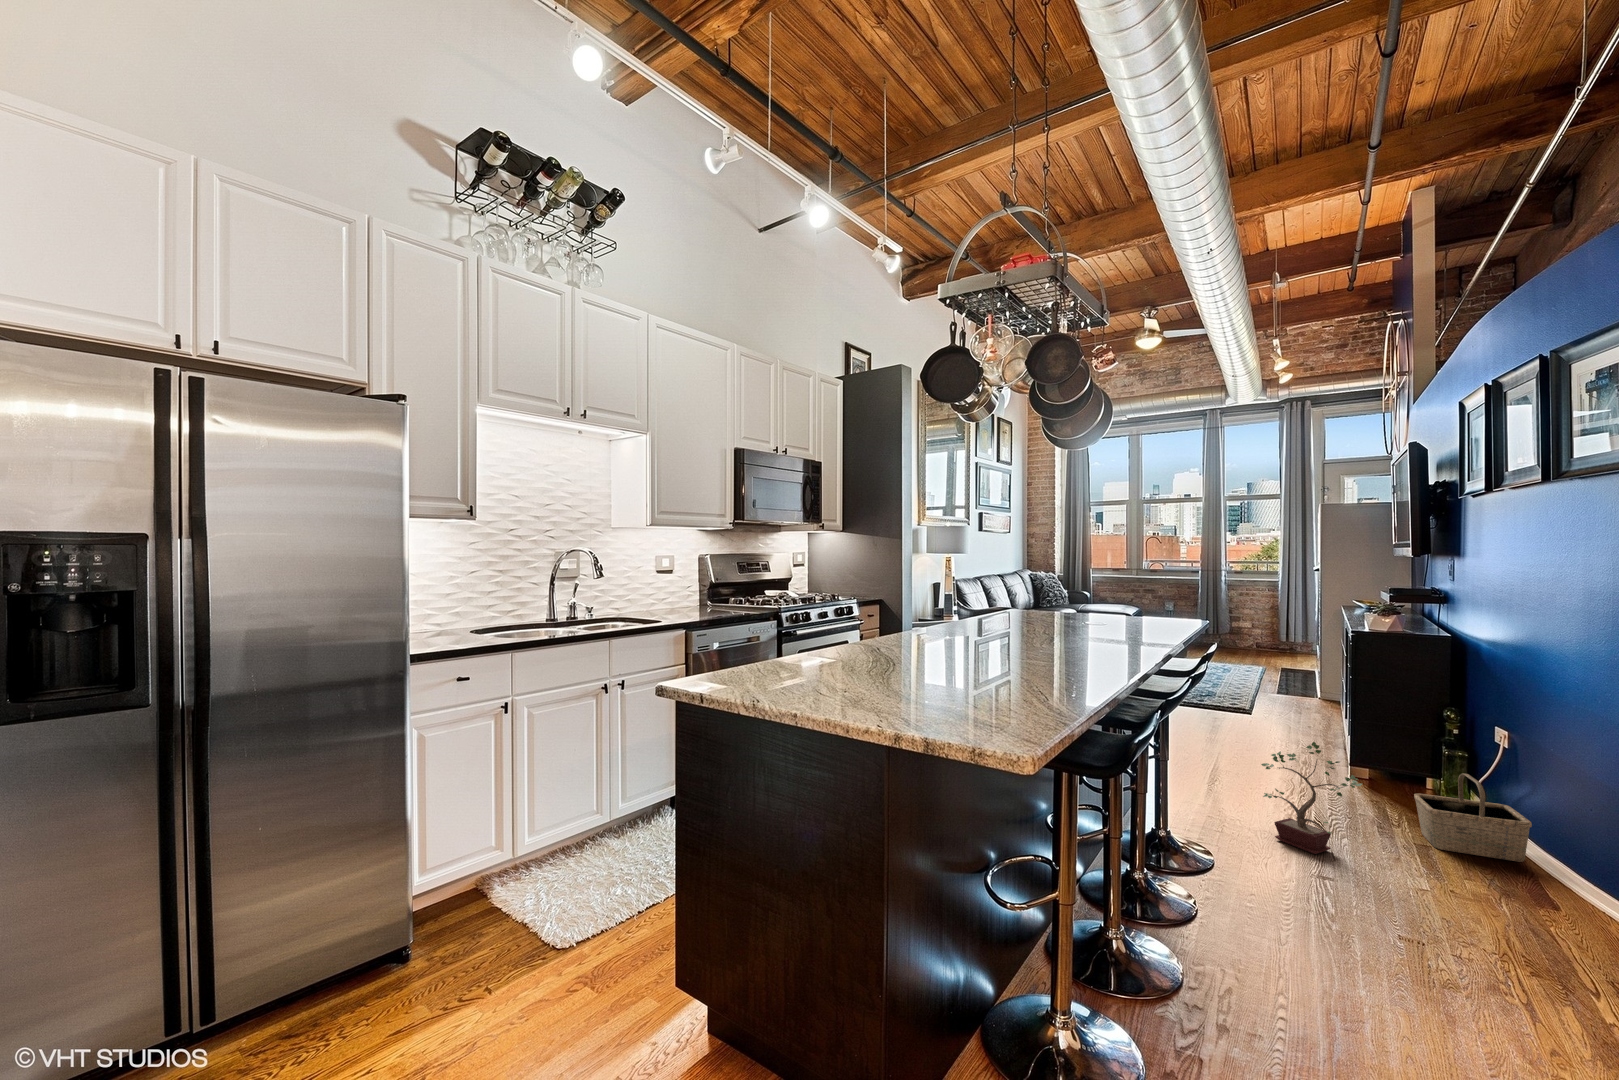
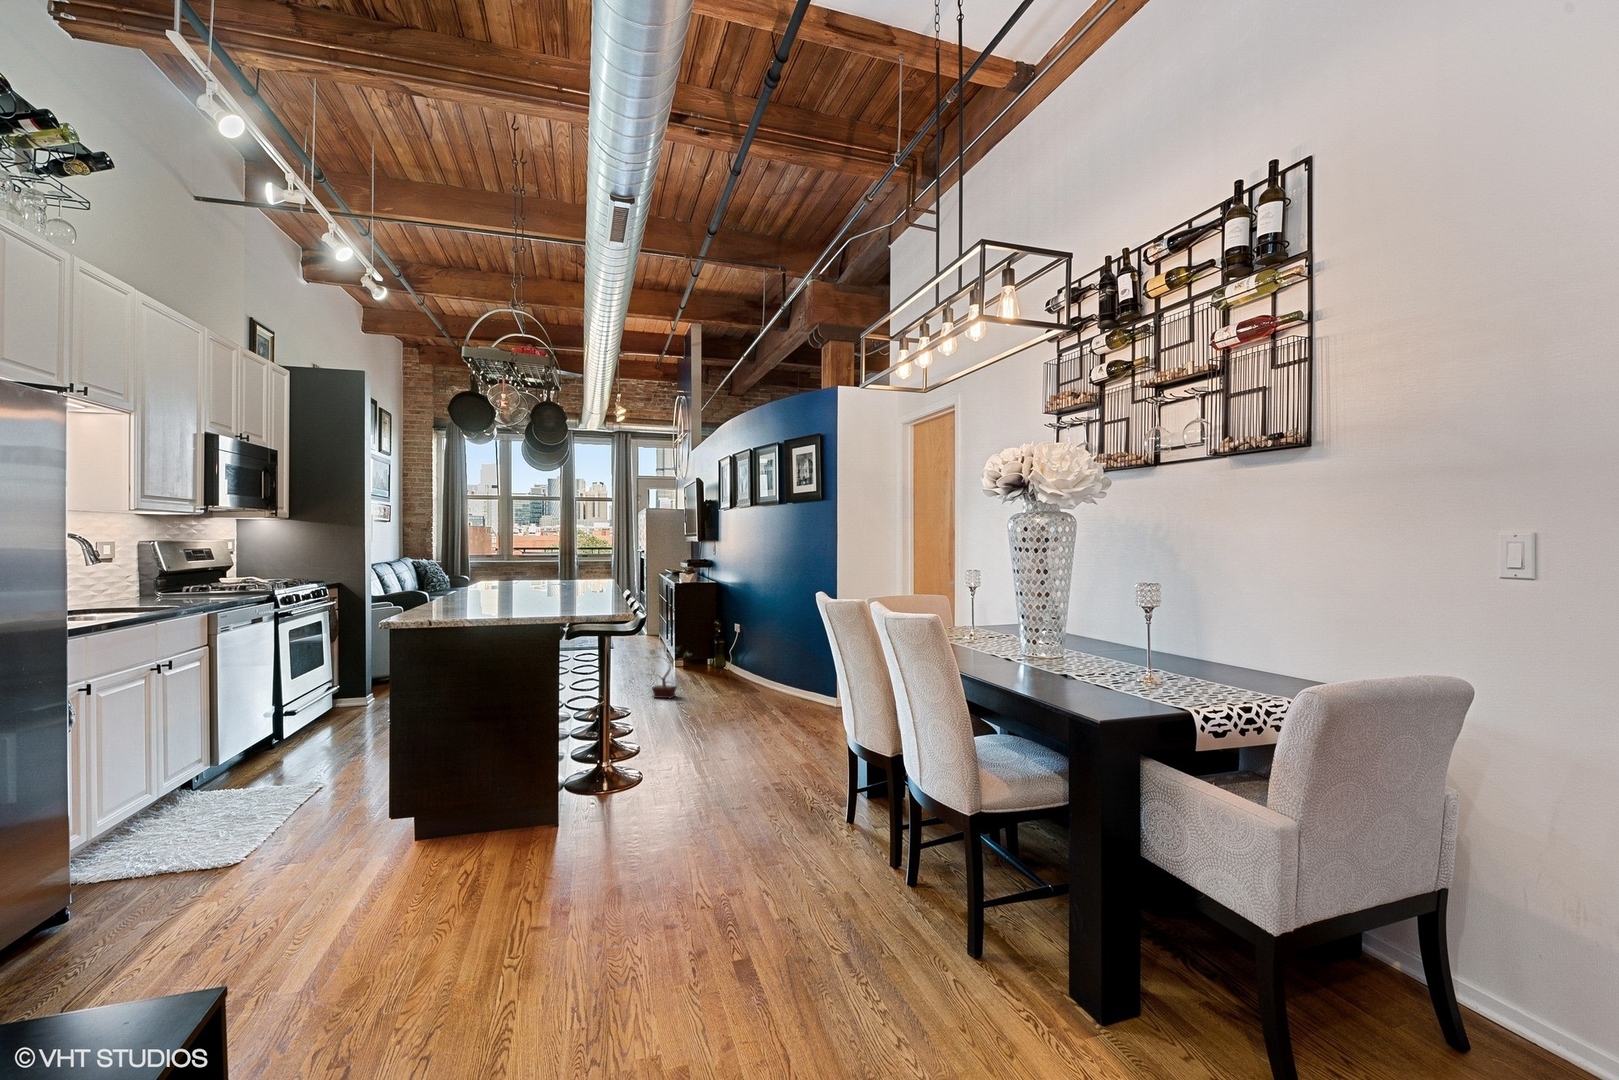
basket: present [1414,774,1532,862] -> none [707,647,749,685]

